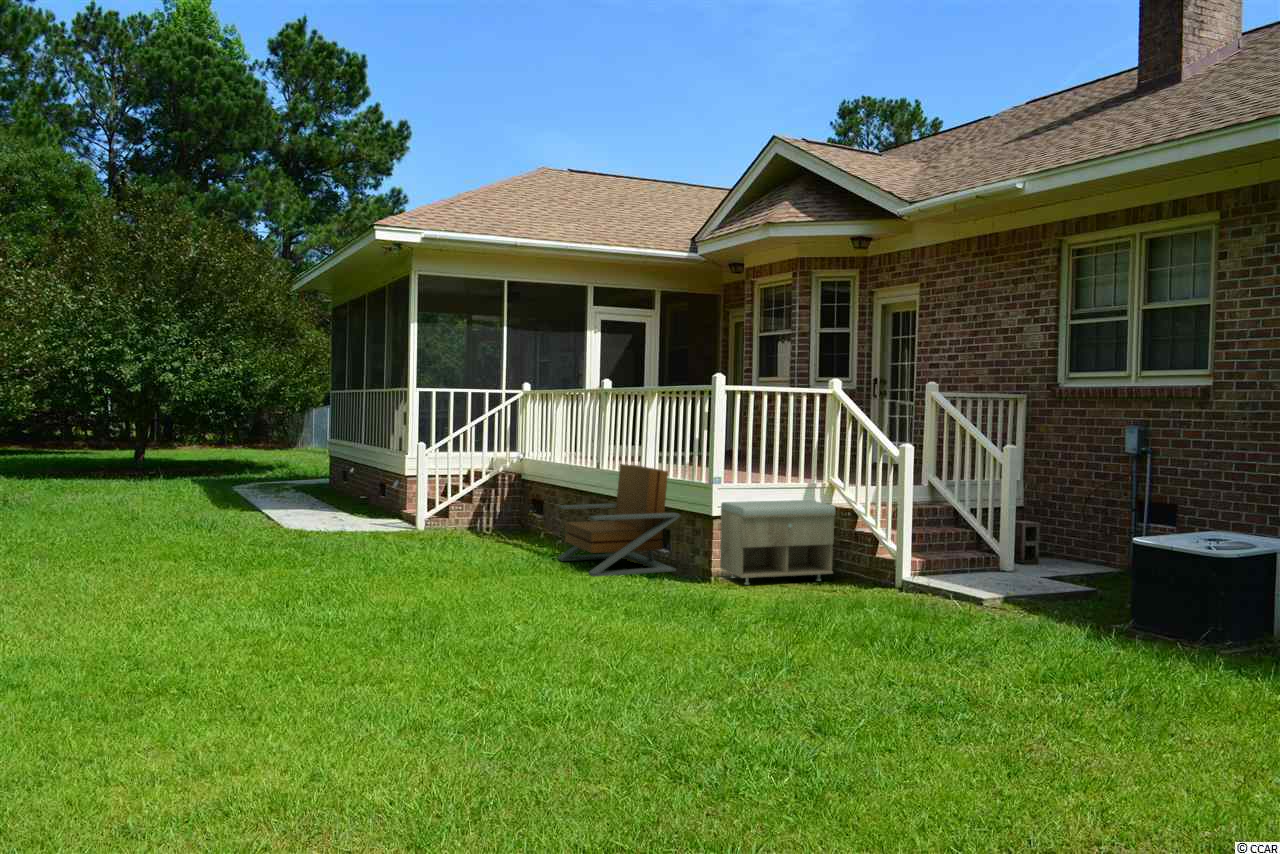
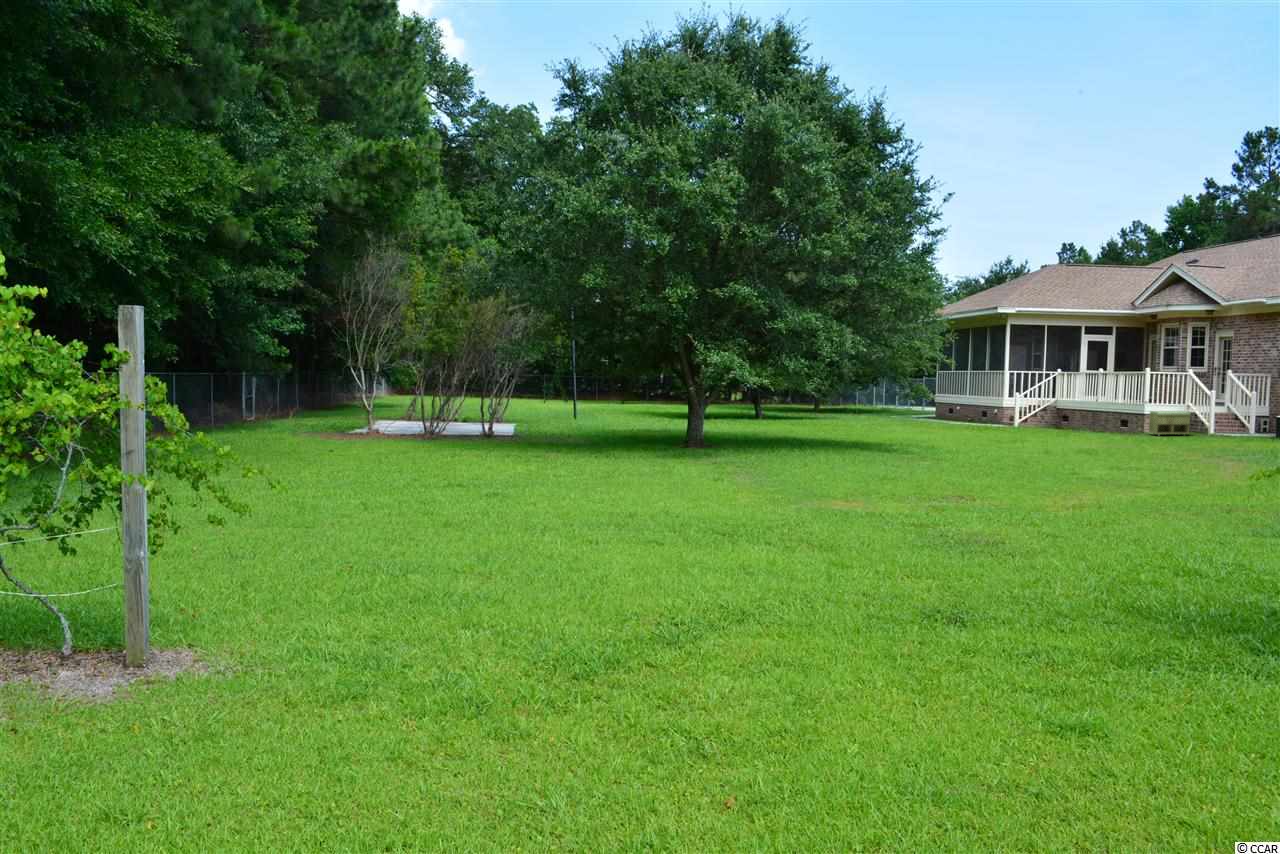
lounge chair: present [558,464,680,577] -> none [1088,400,1134,435]

